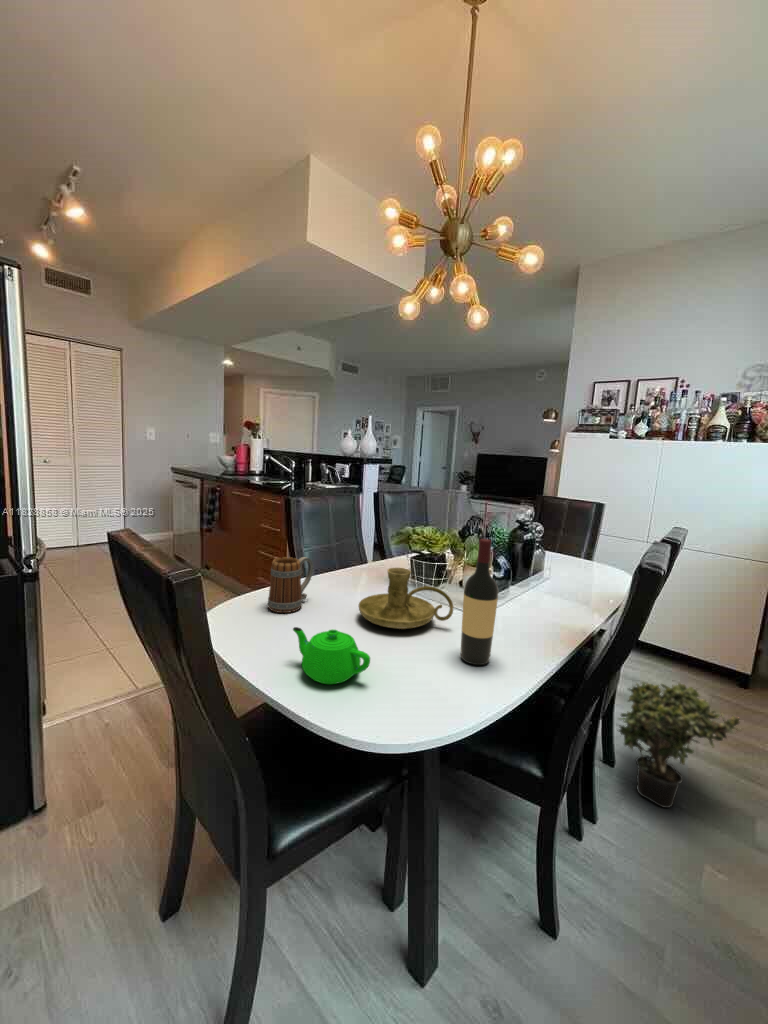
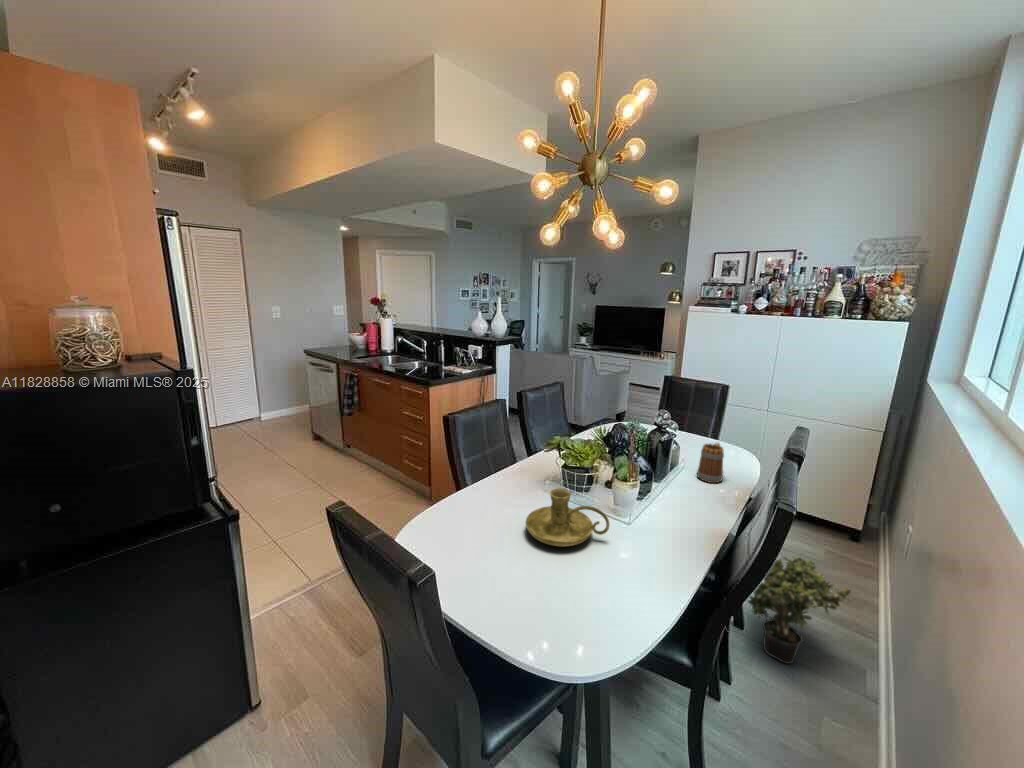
wine bottle: present [461,539,498,665] -> none [621,478,653,582]
mug: present [268,557,313,613] -> present [697,442,724,483]
teapot: present [293,627,370,684] -> none [483,563,553,614]

